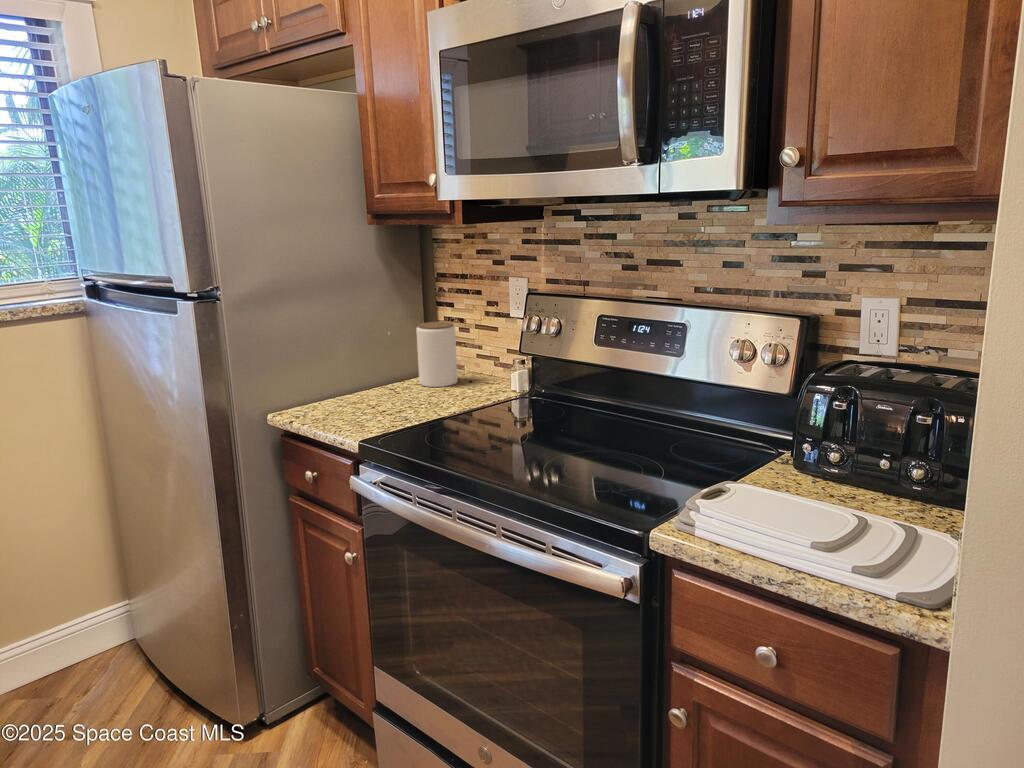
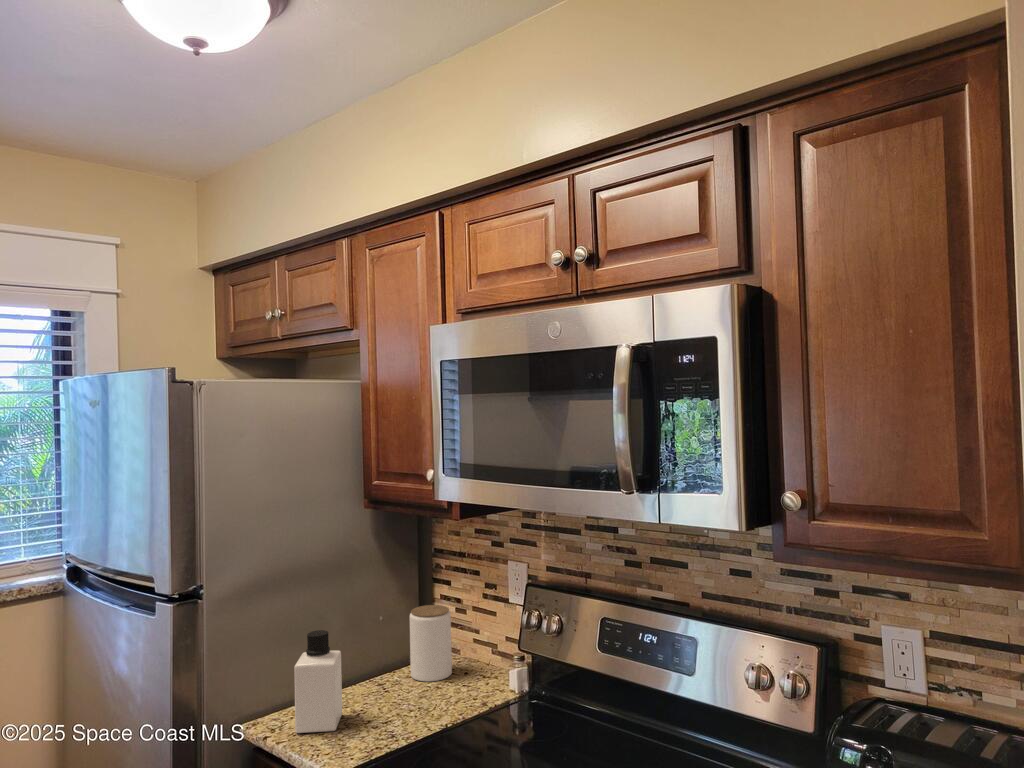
bottle: none [312,330,358,418] -> present [294,630,342,733]

